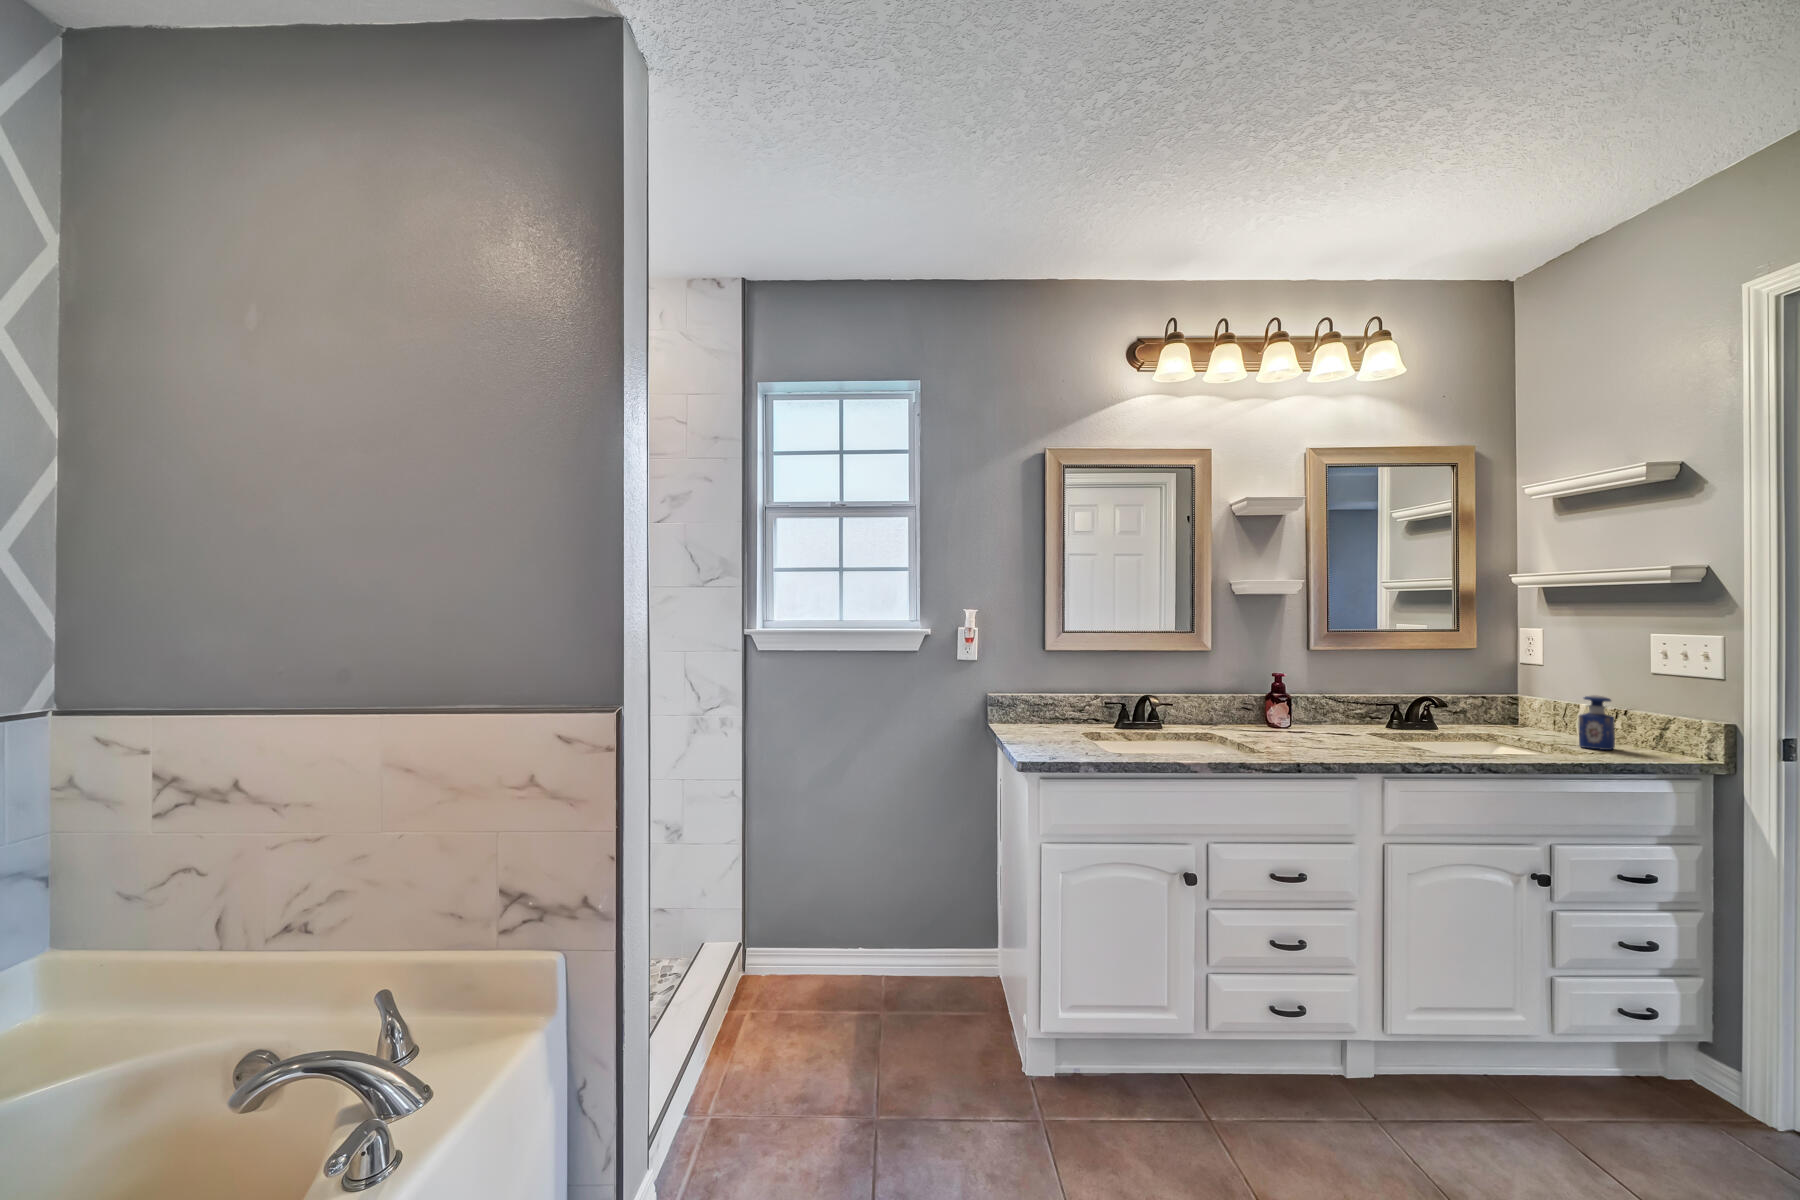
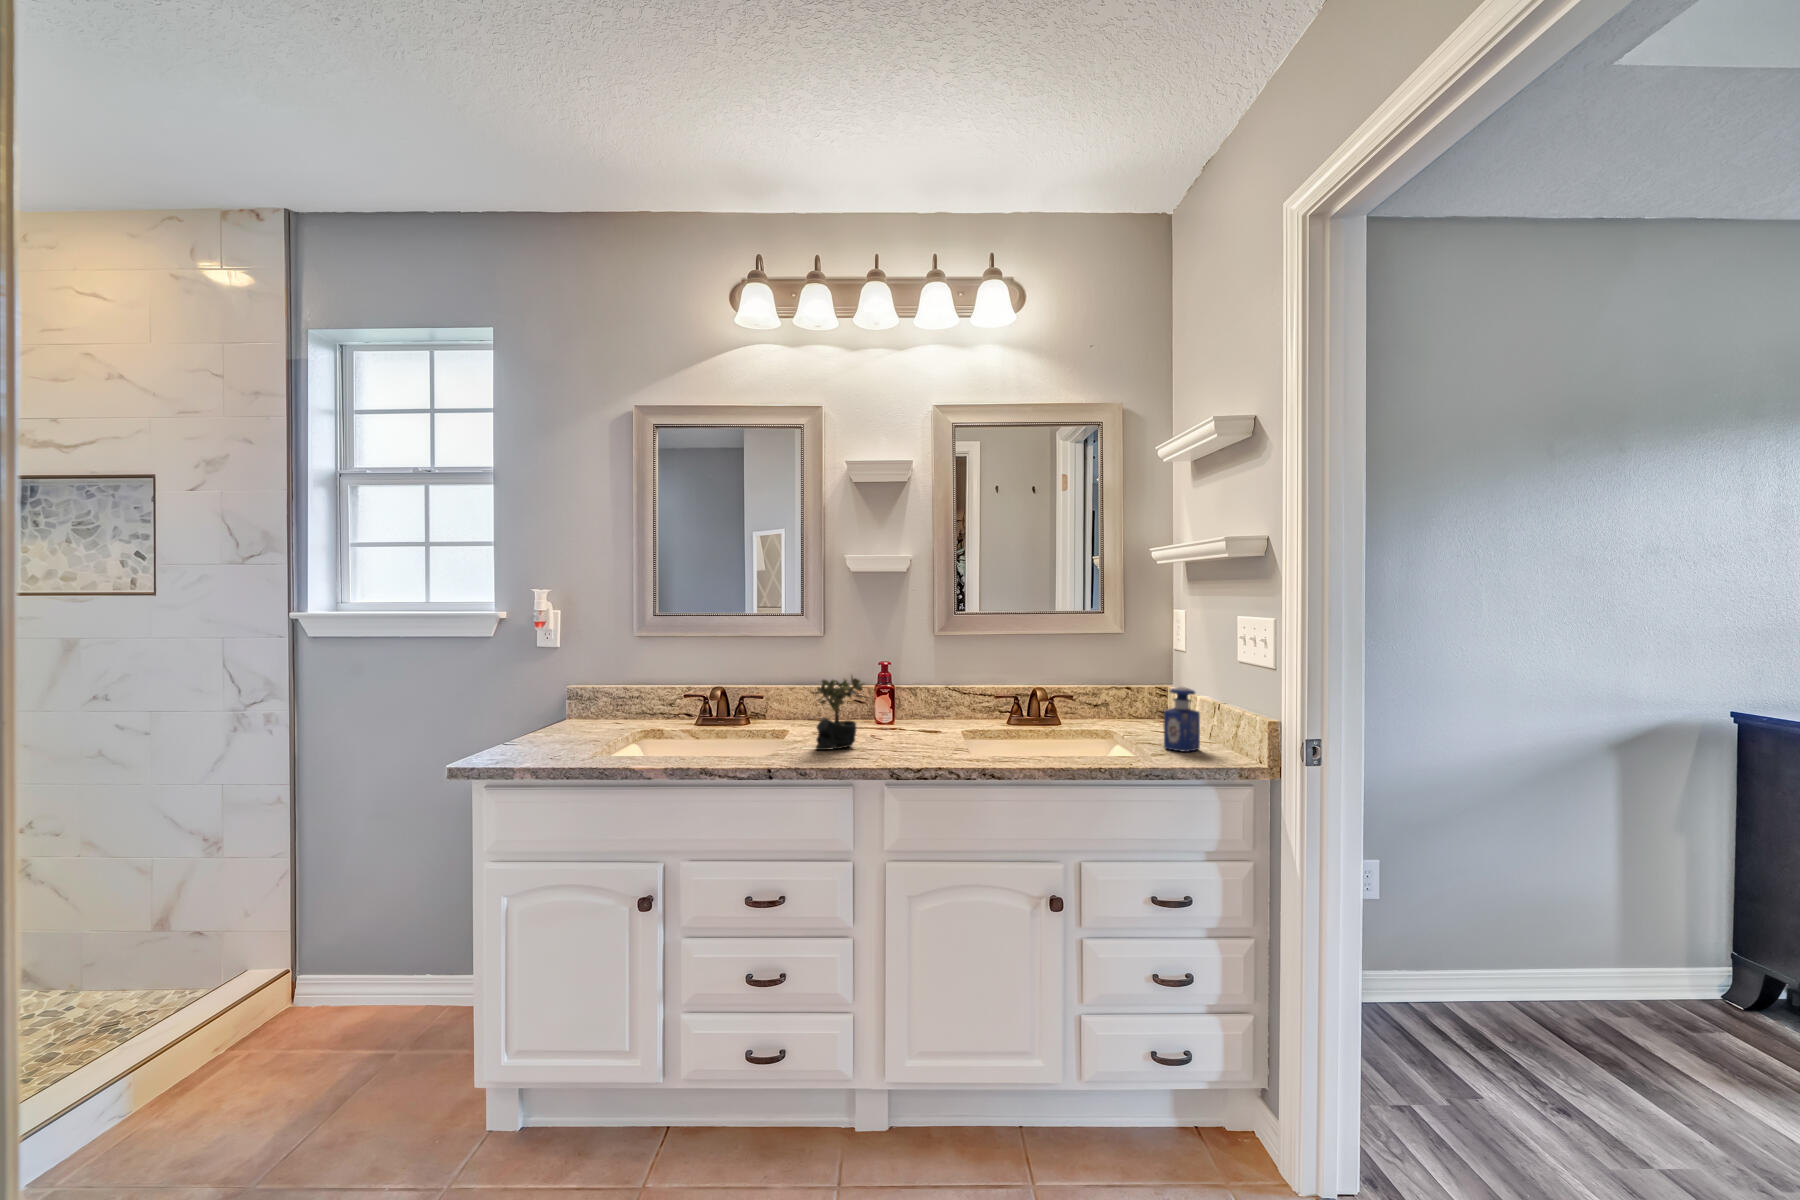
succulent plant: none [1278,684,1323,749] -> present [812,677,864,750]

